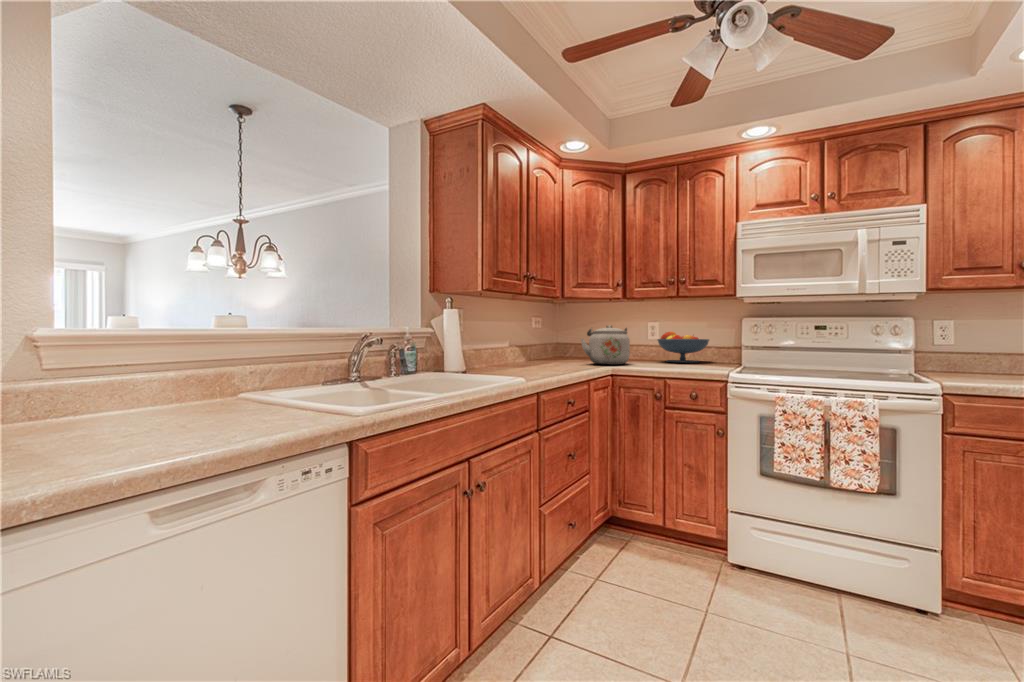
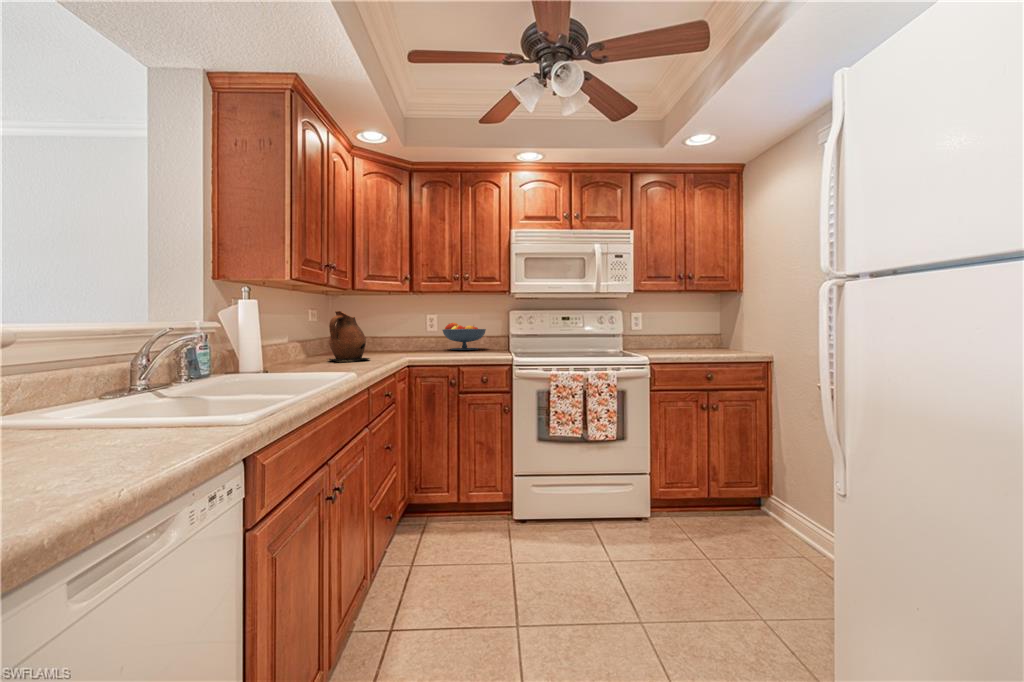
ceramic pitcher: none [533,321,573,369] -> present [329,311,370,360]
kettle: present [581,325,630,365] -> none [373,316,420,354]

